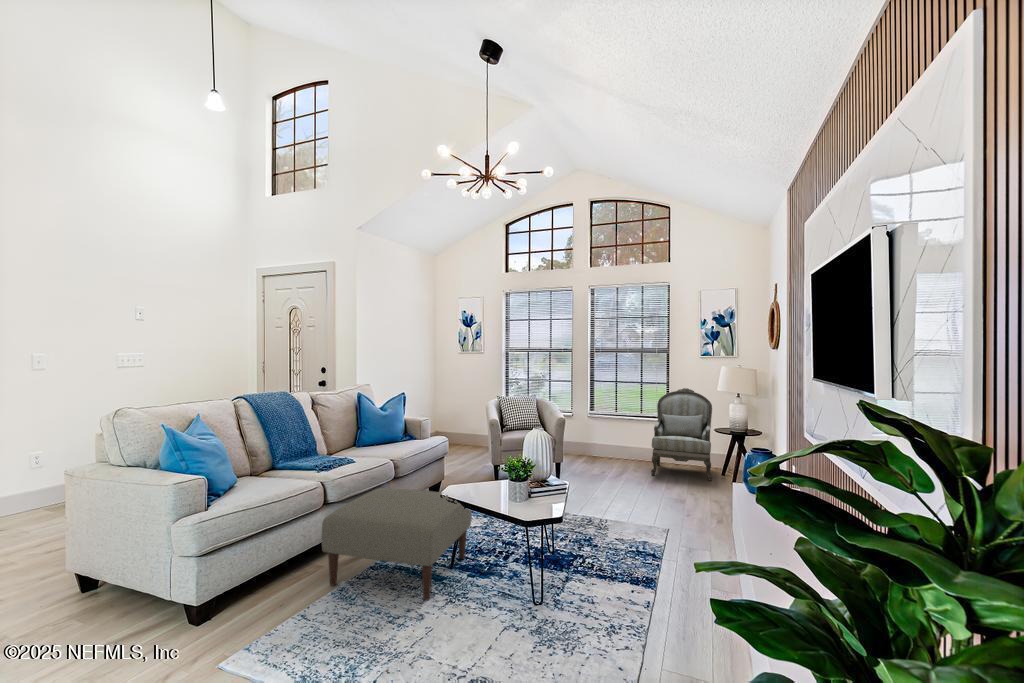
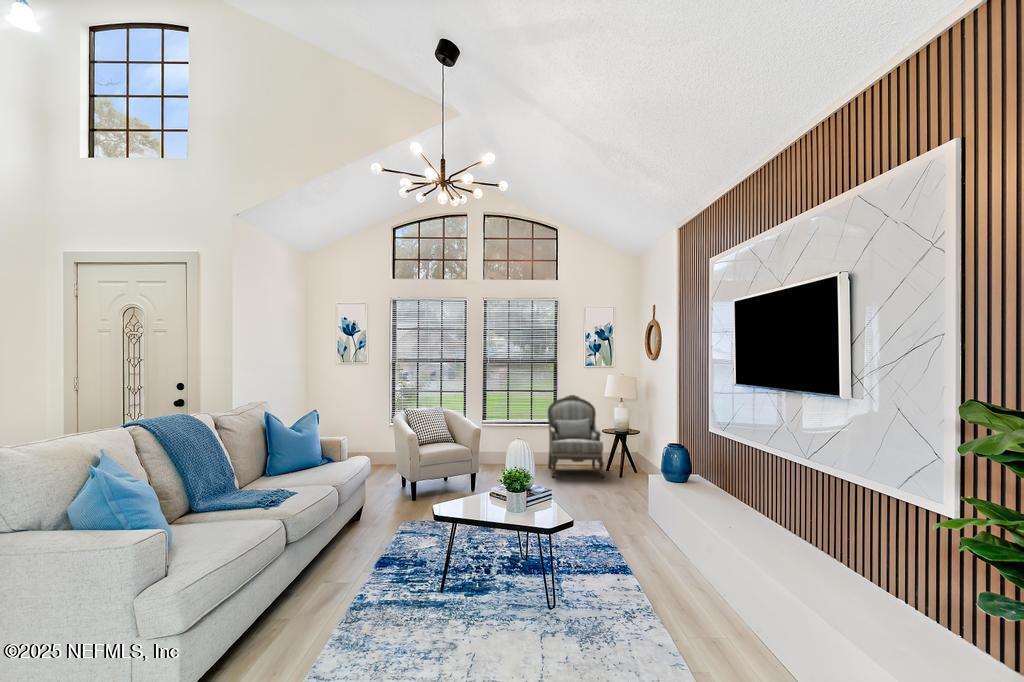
ottoman: present [322,488,472,600] -> none [312,514,451,635]

